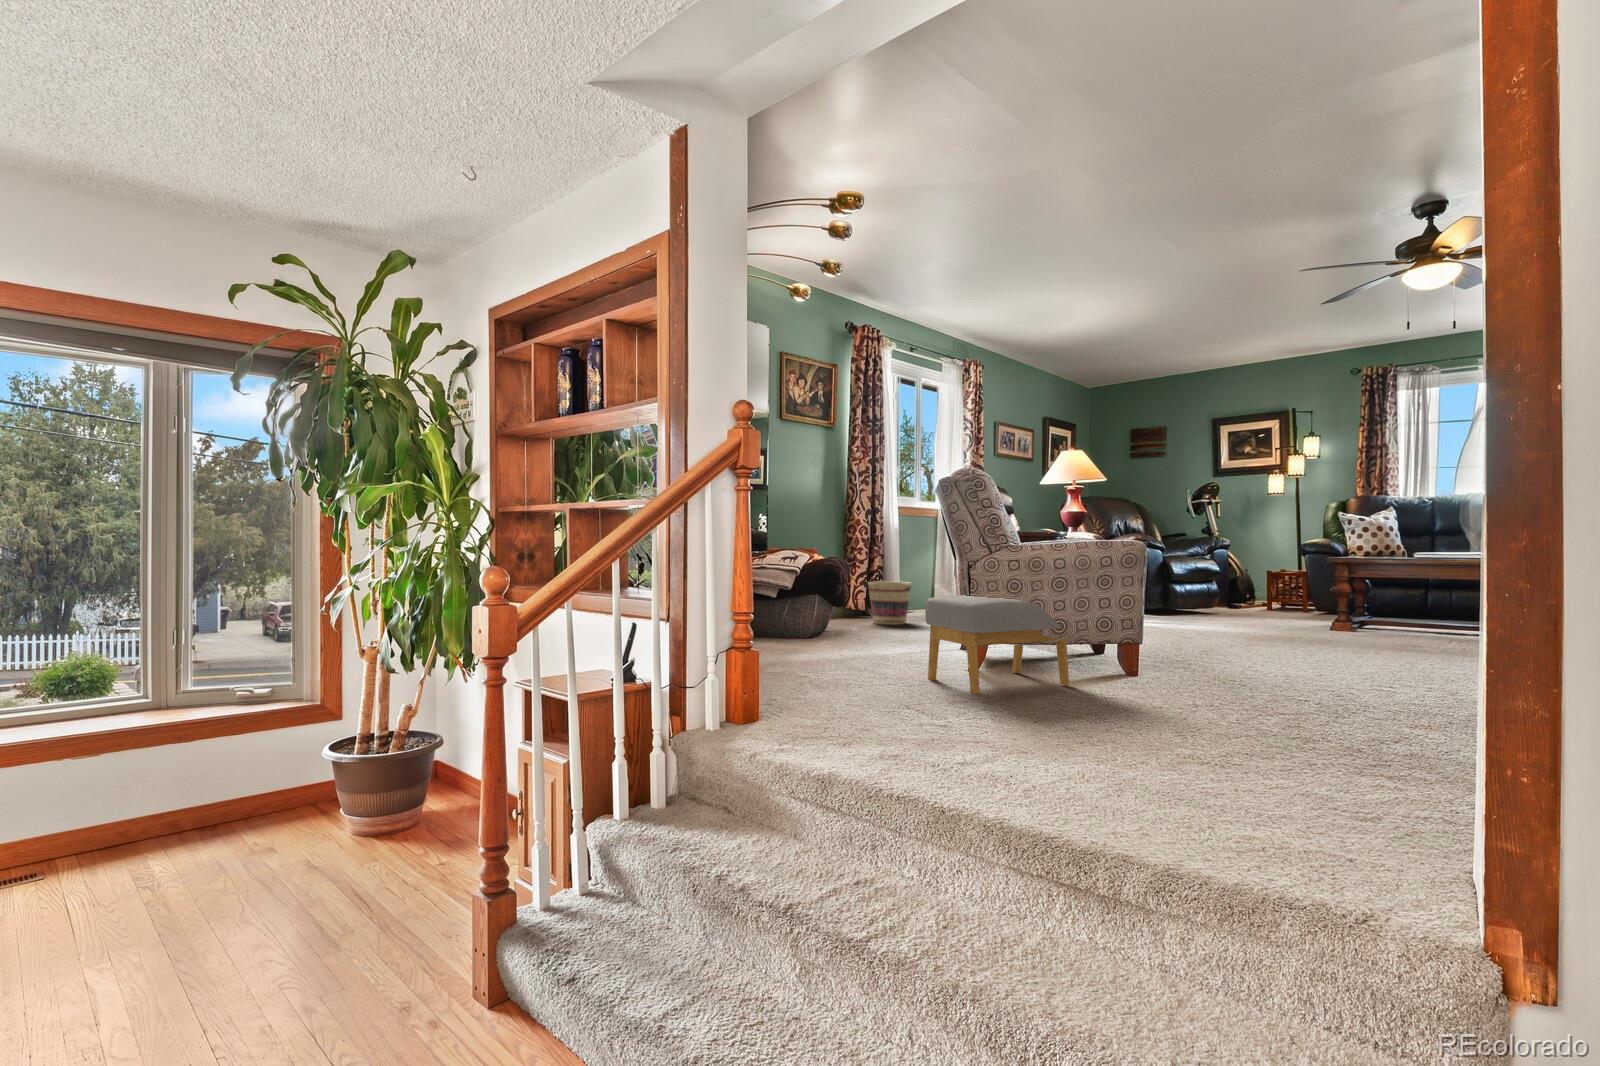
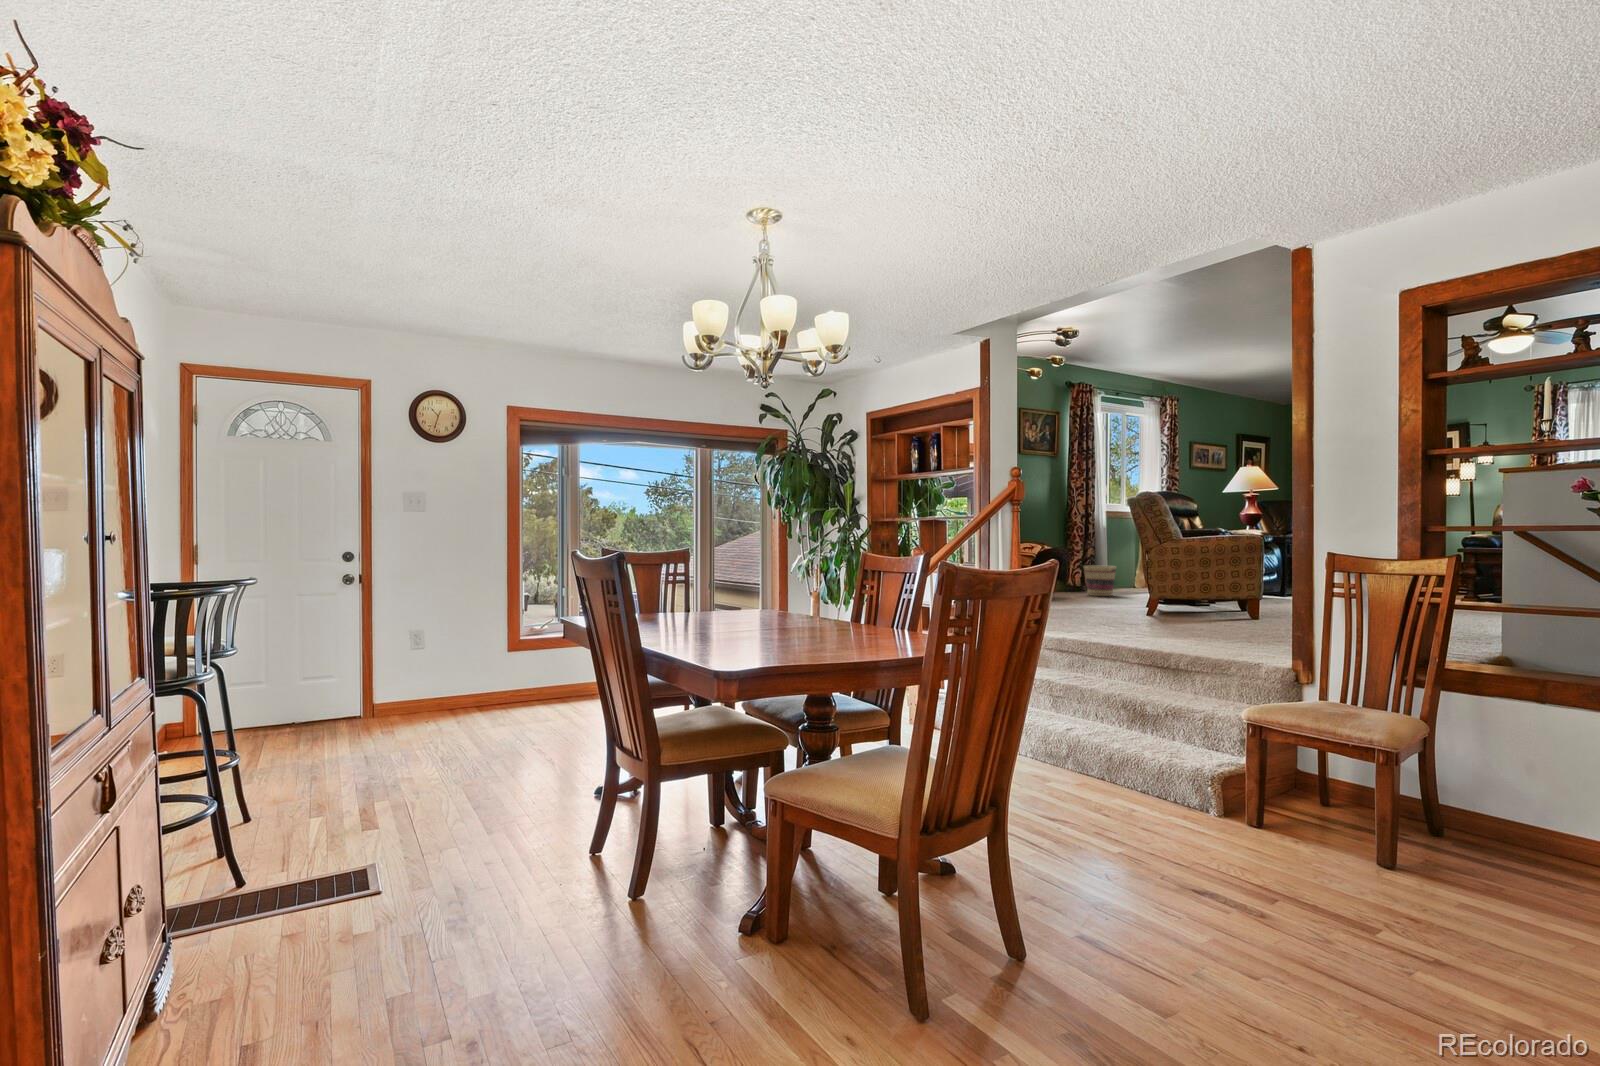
footstool: present [925,595,1069,694] -> none [1120,568,1211,622]

